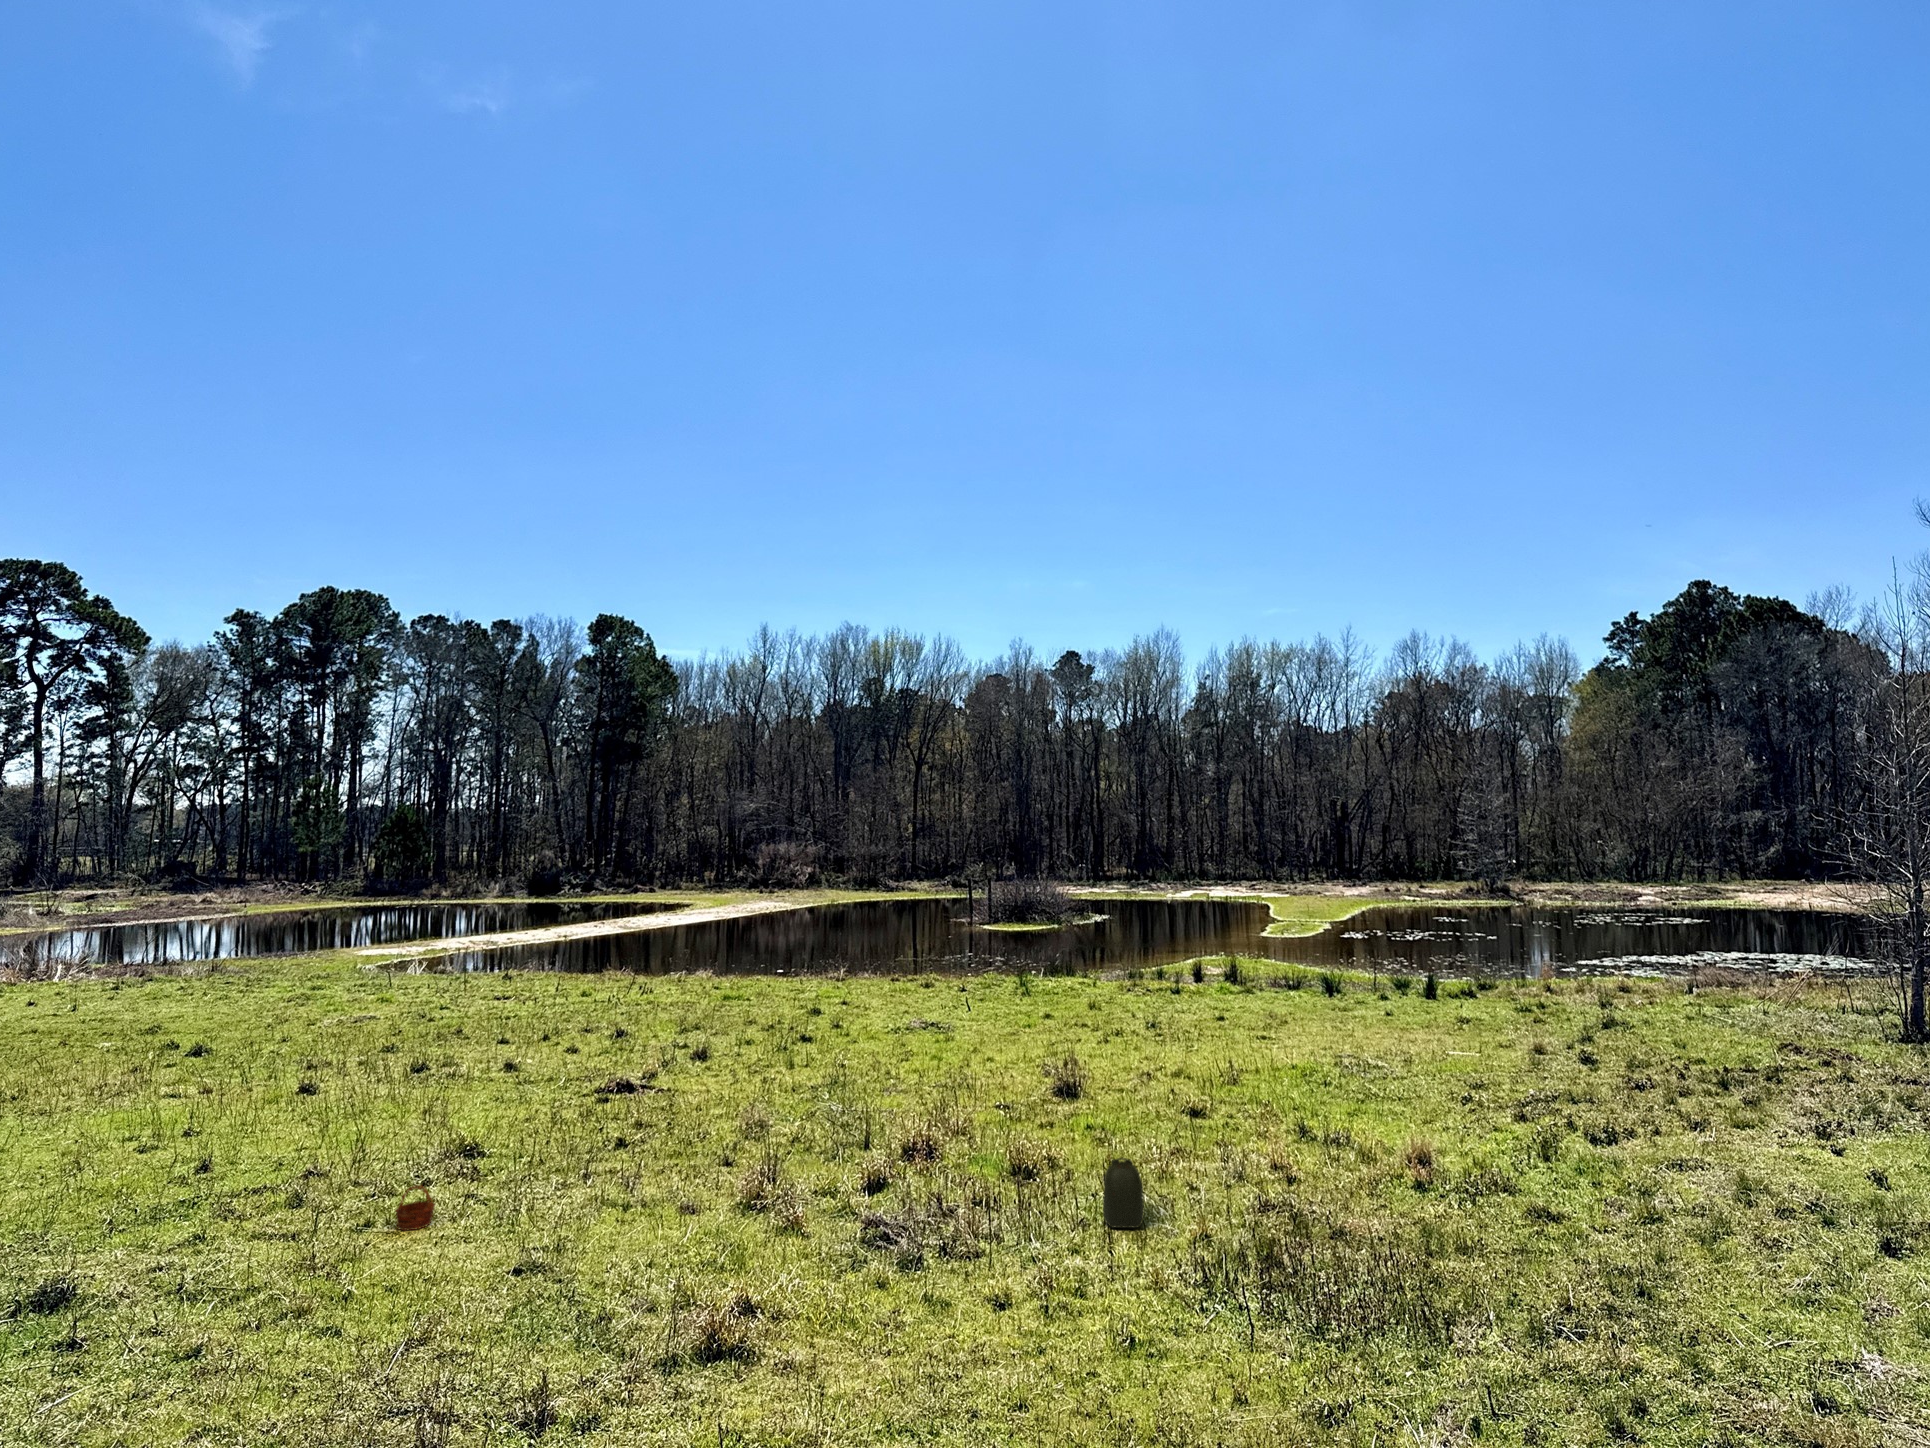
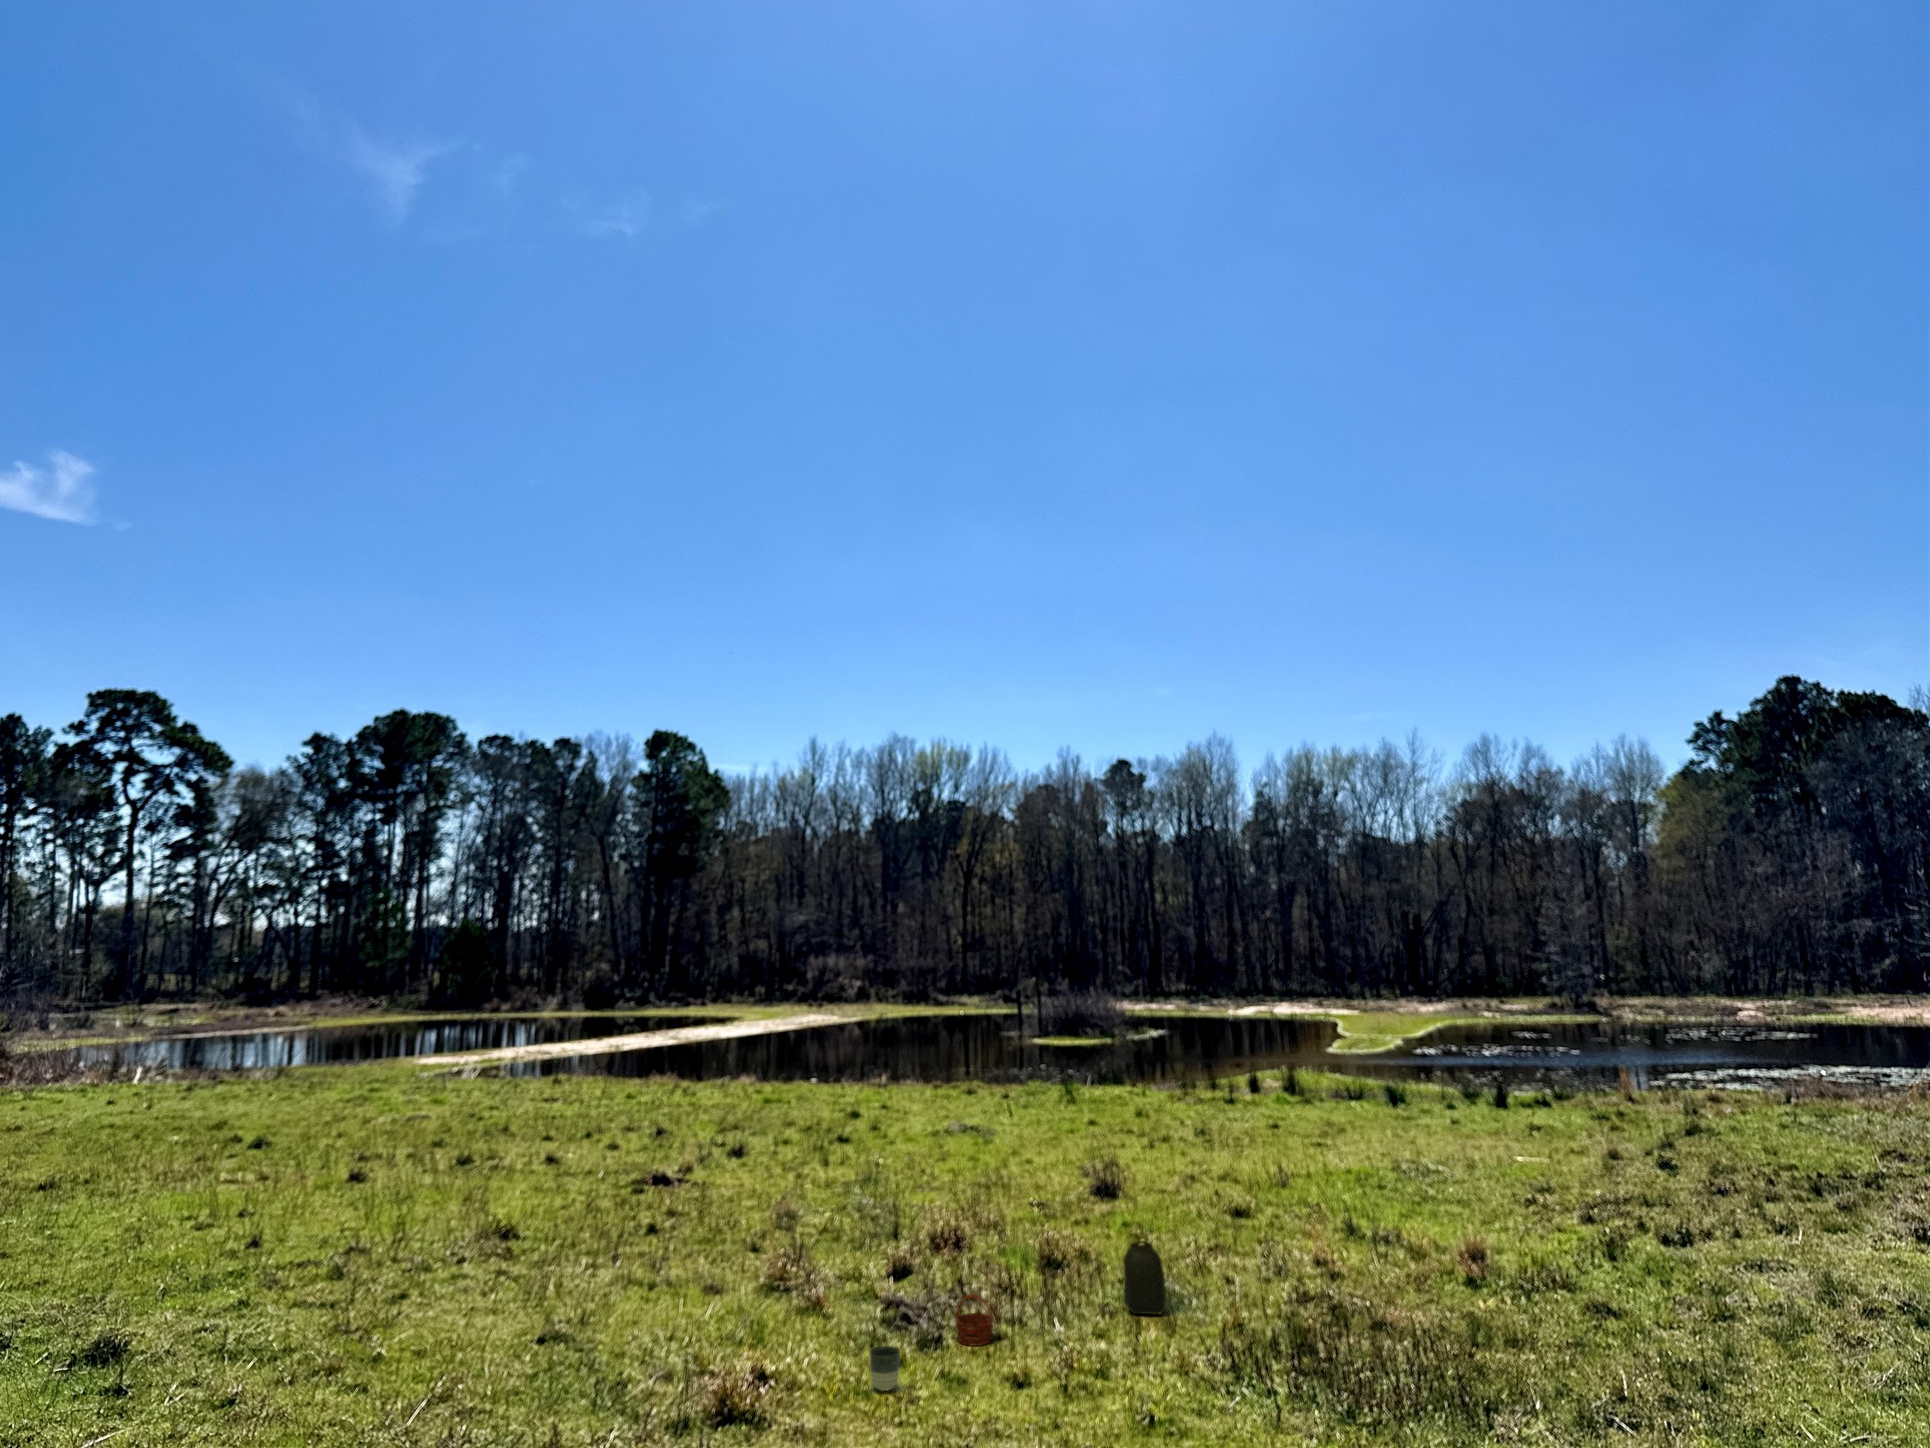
basket: present [395,1185,435,1231] -> present [955,1294,994,1346]
planter: none [851,1278,882,1323] -> present [869,1346,900,1391]

